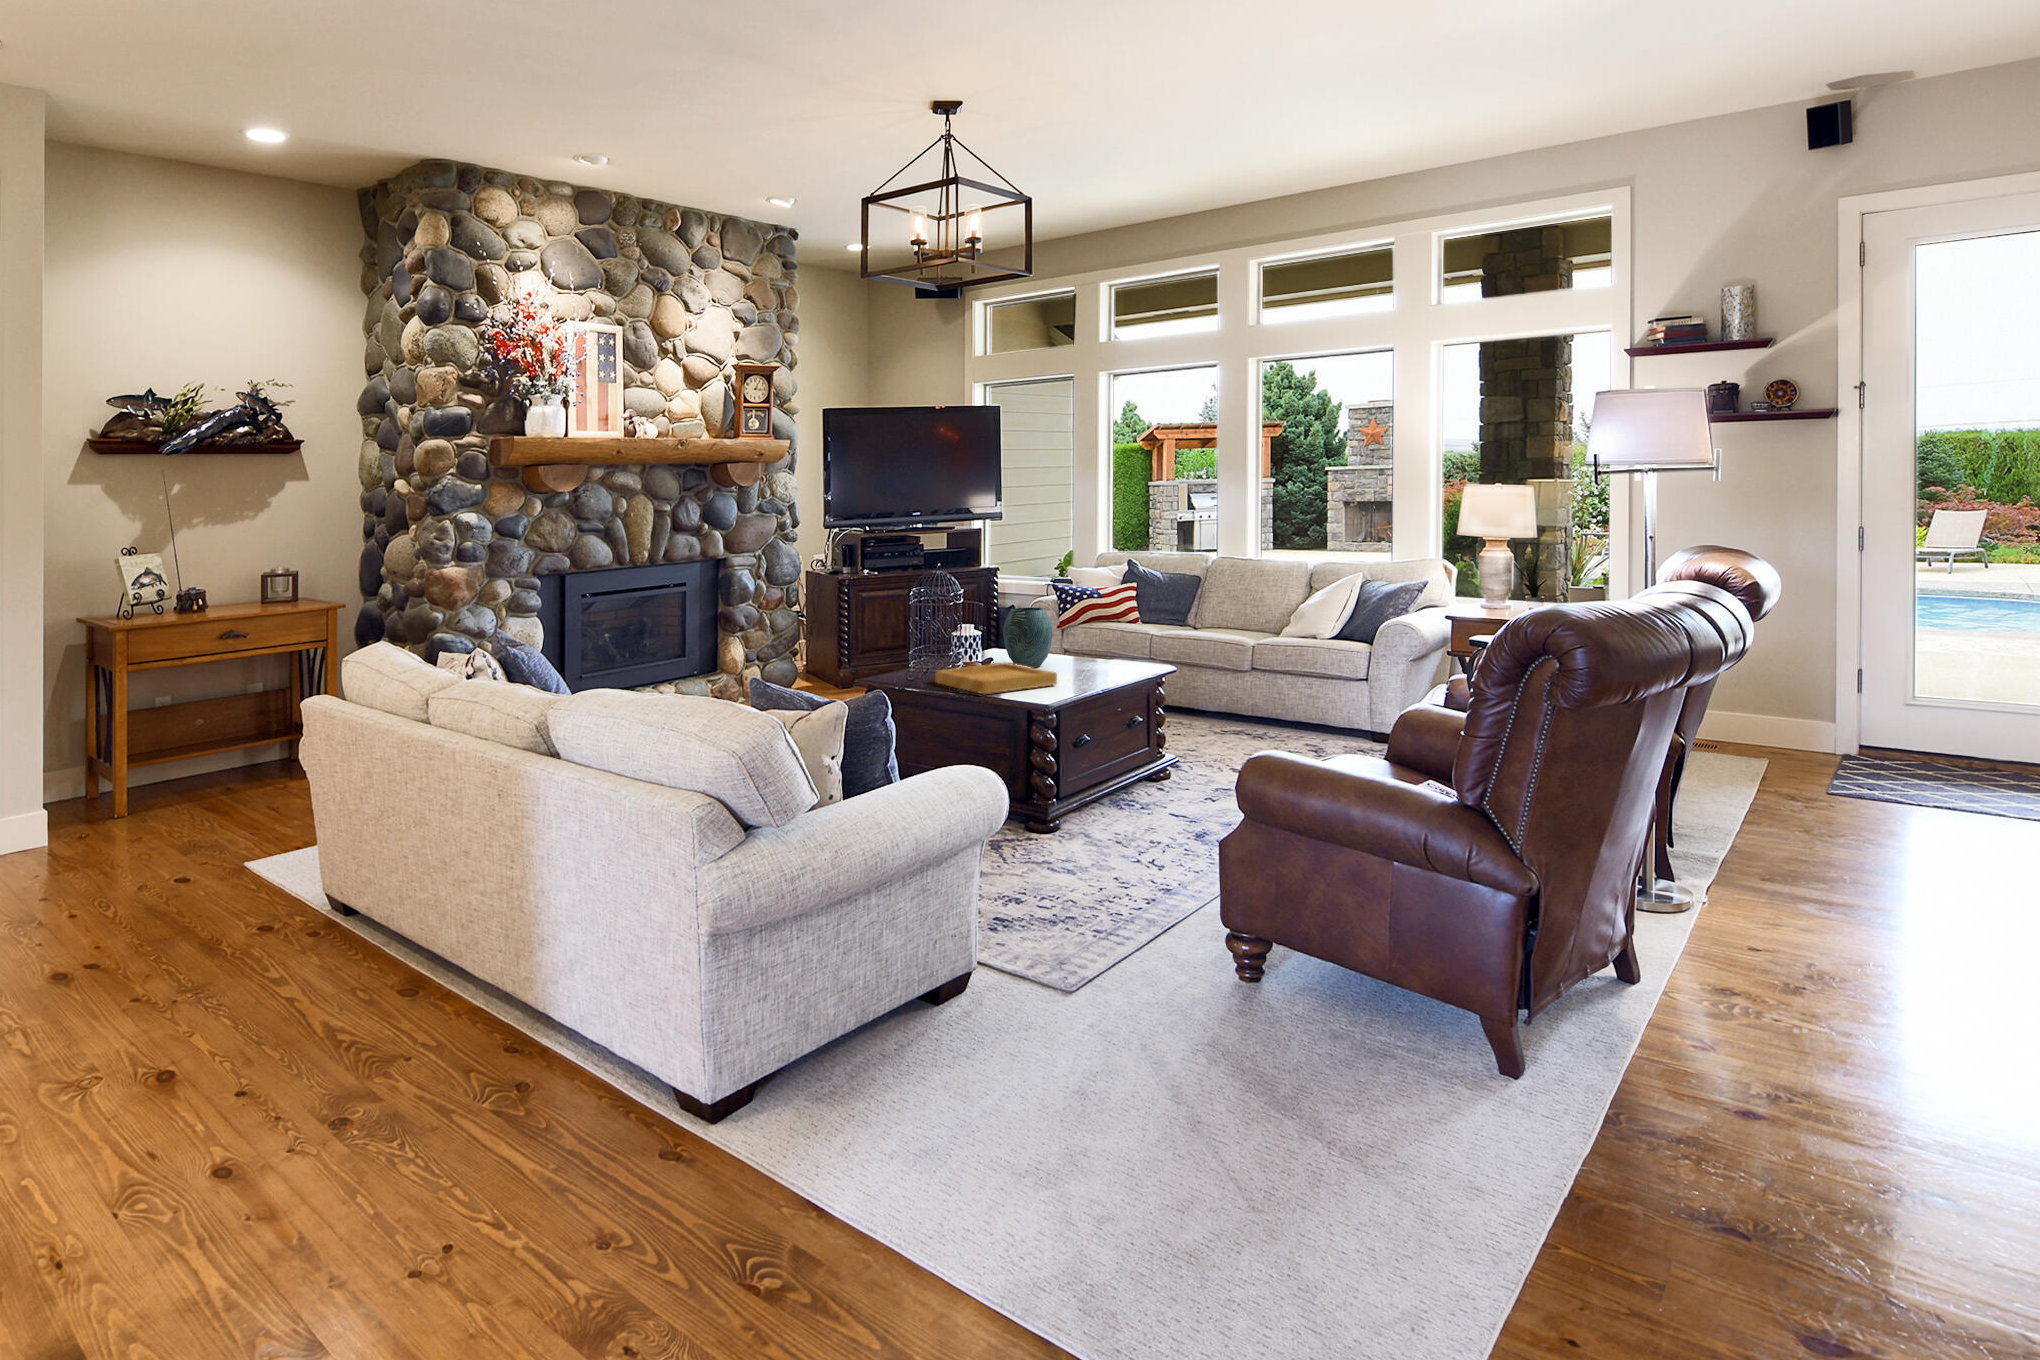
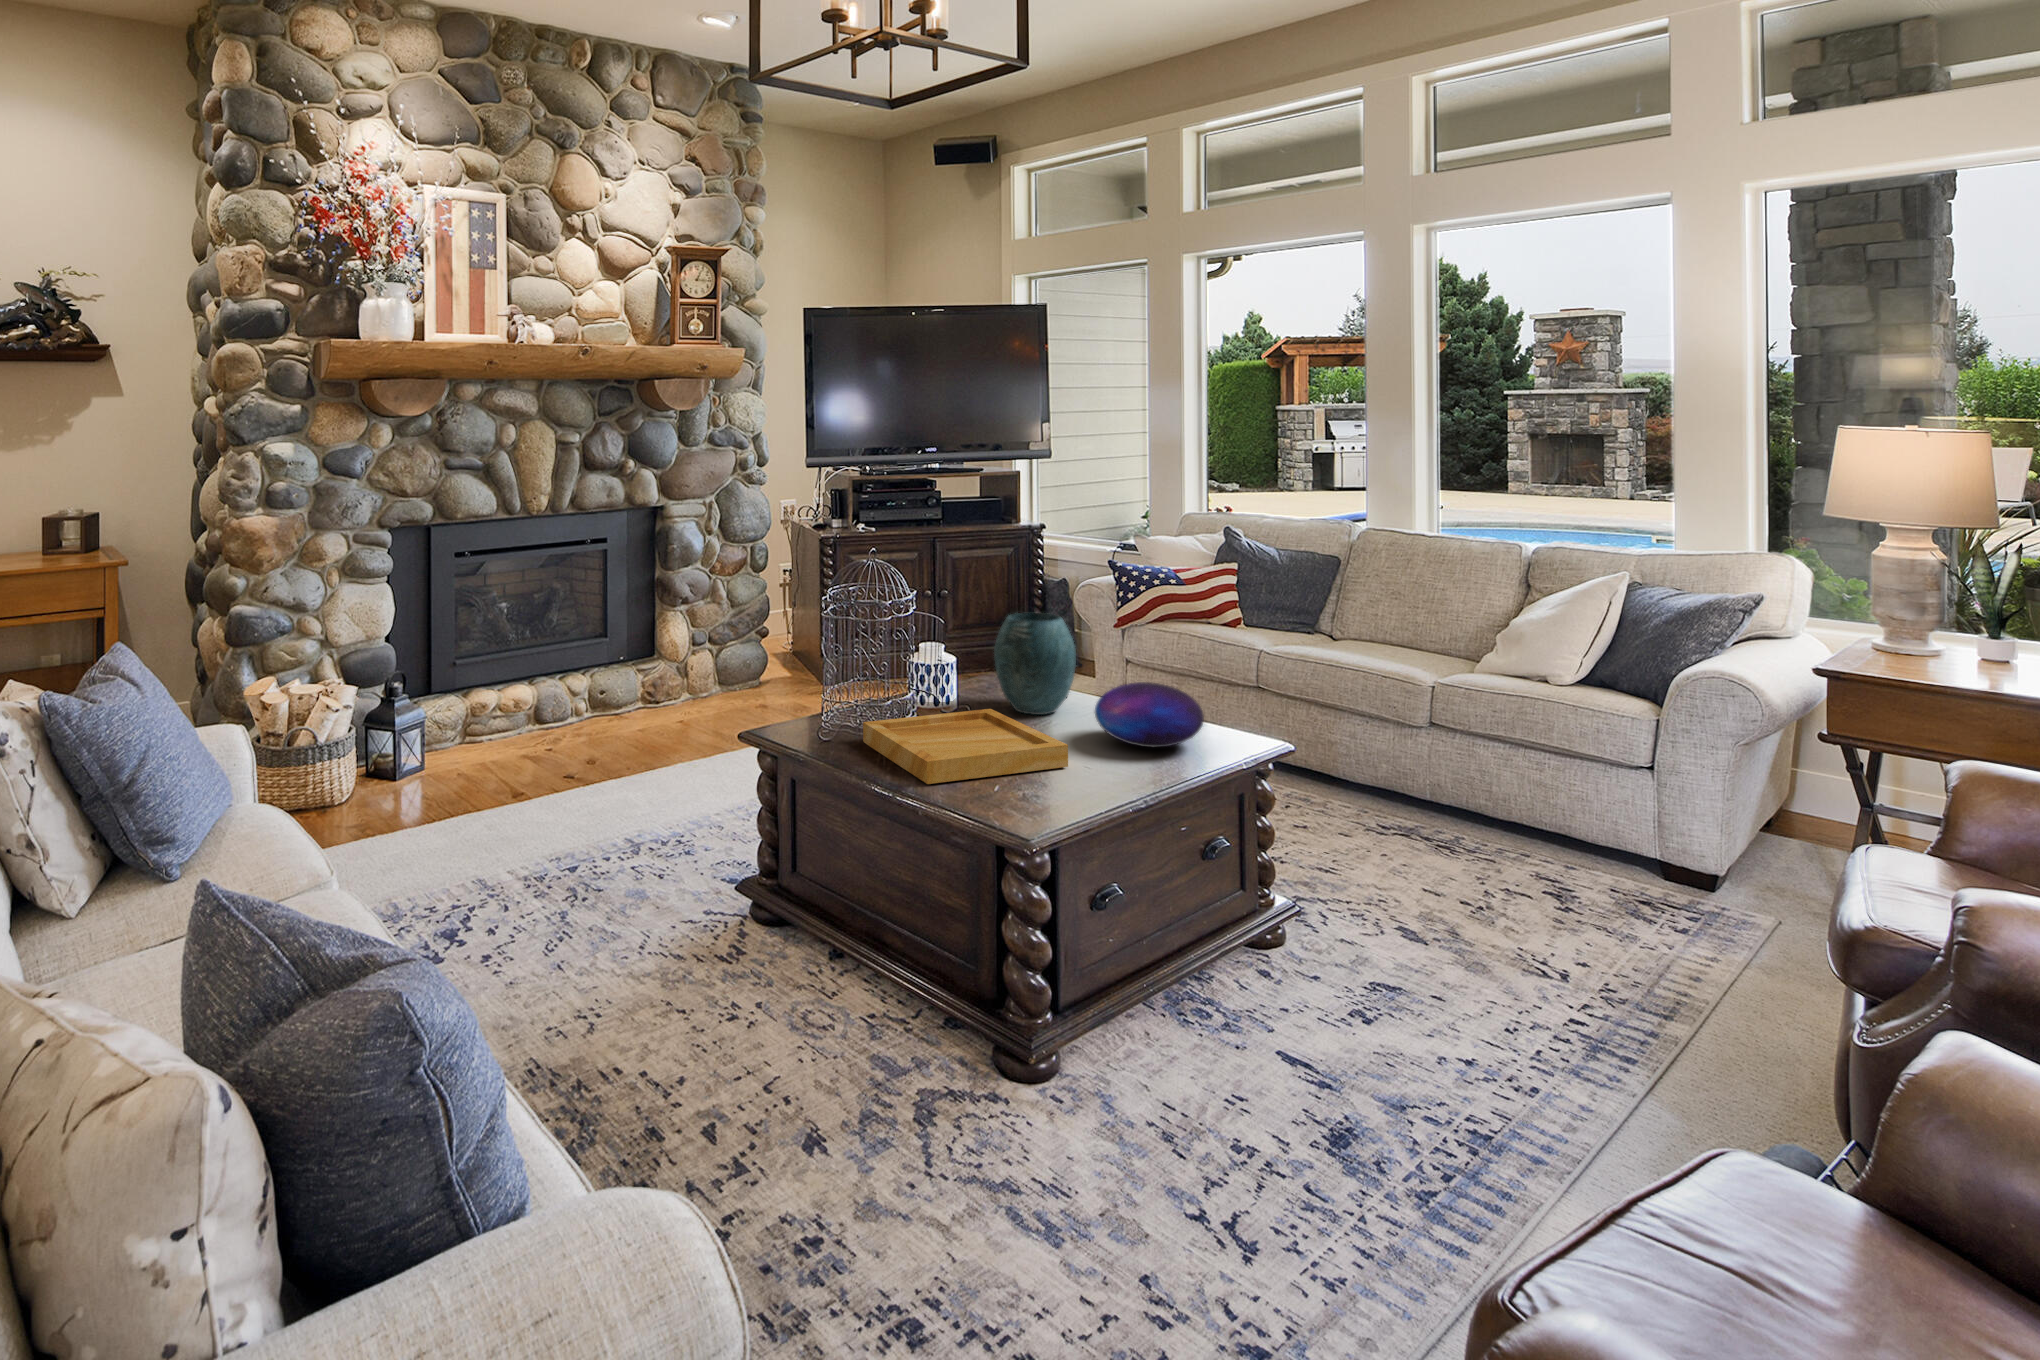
decorative orb: none [1067,640,1128,676] -> present [1095,682,1204,747]

